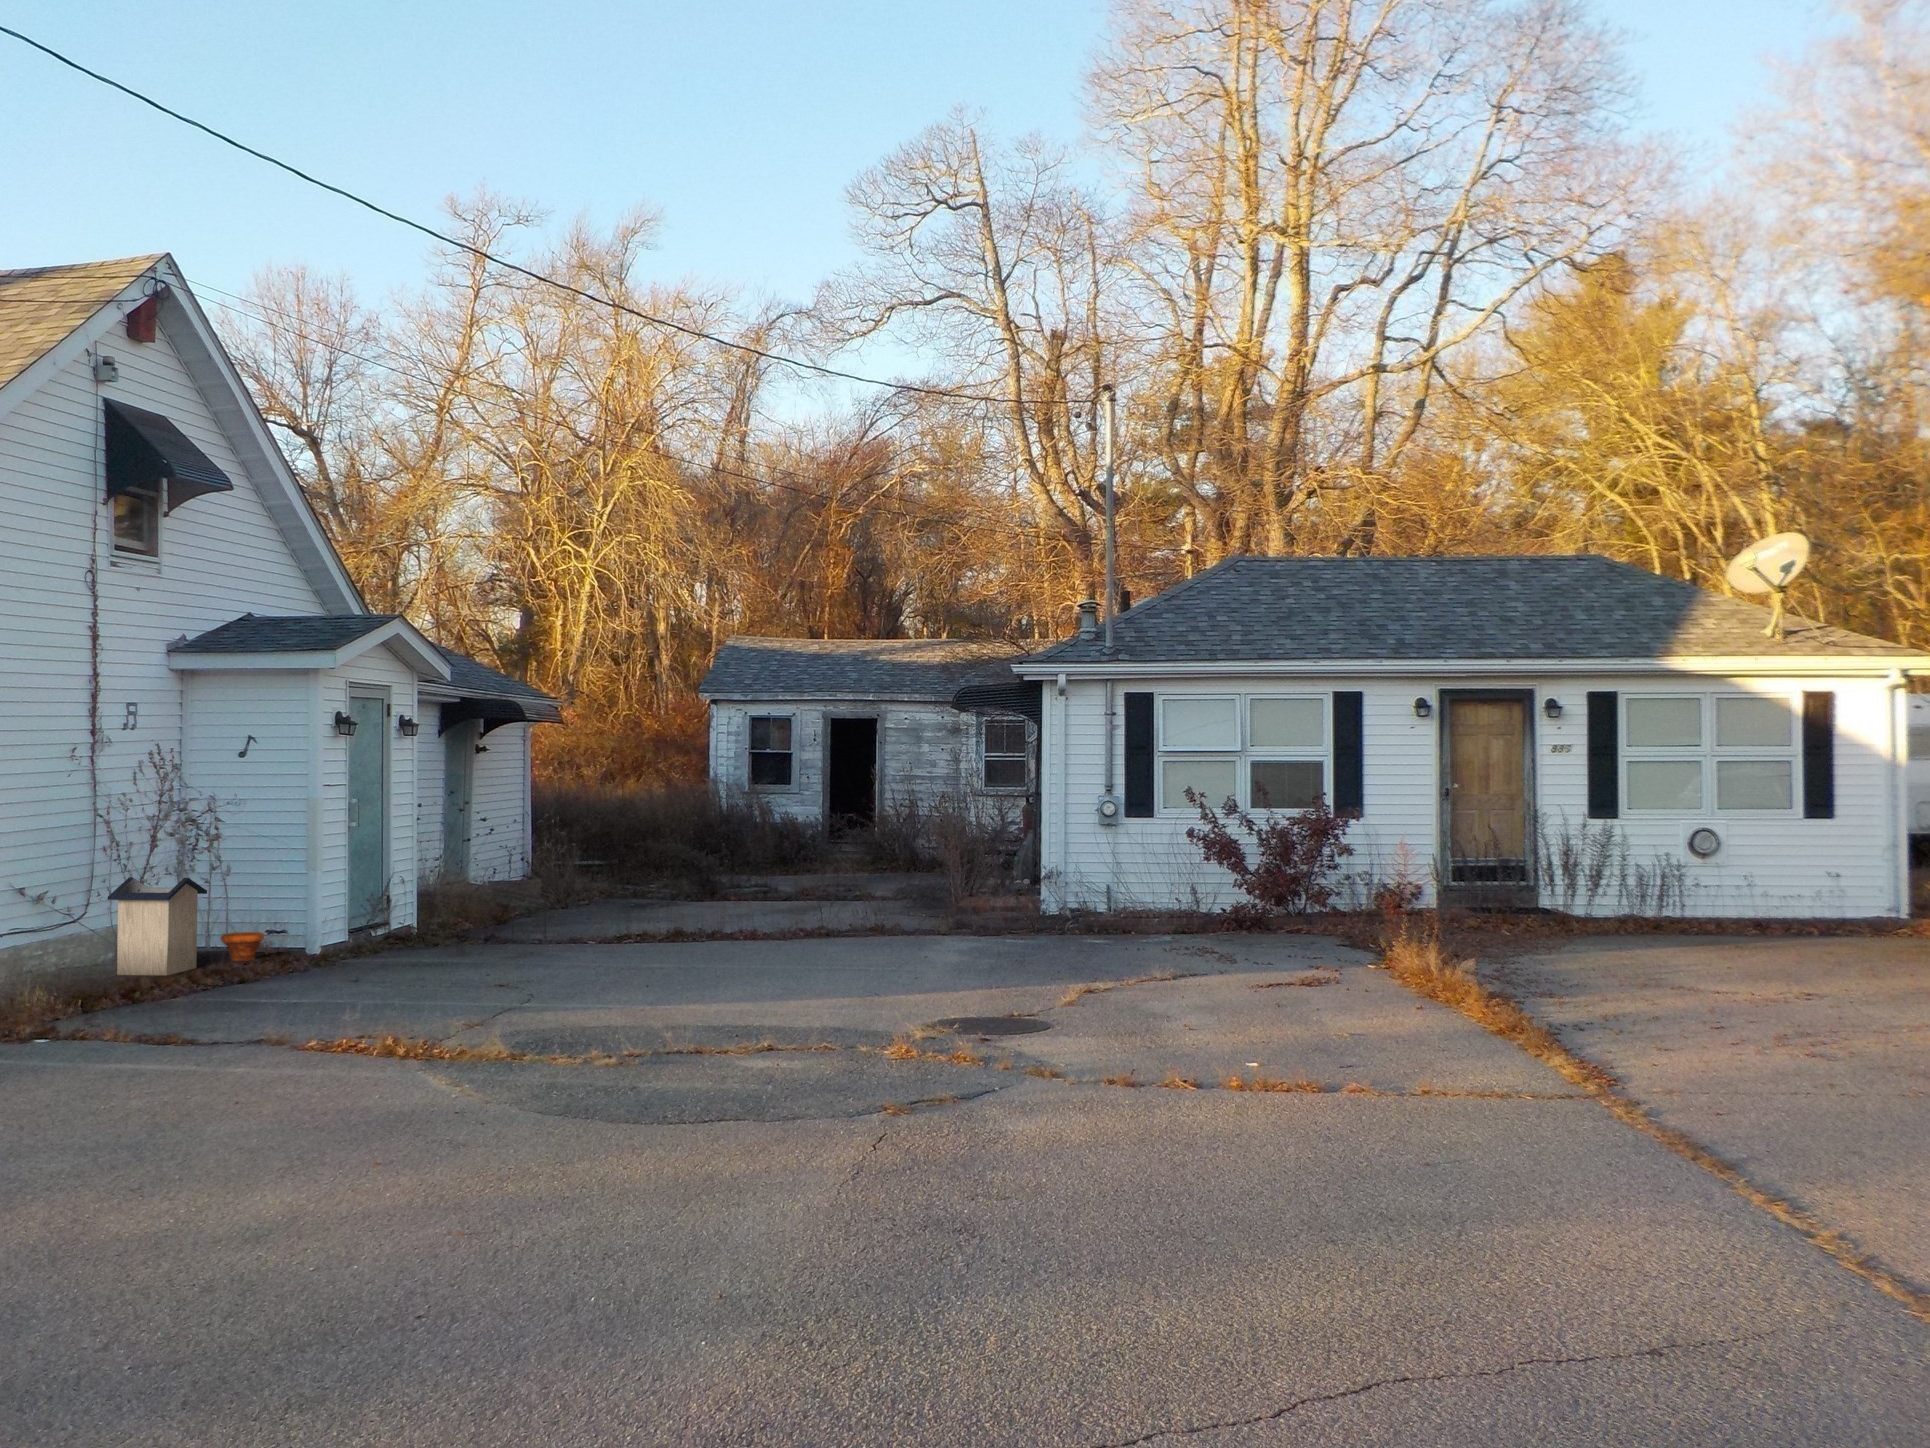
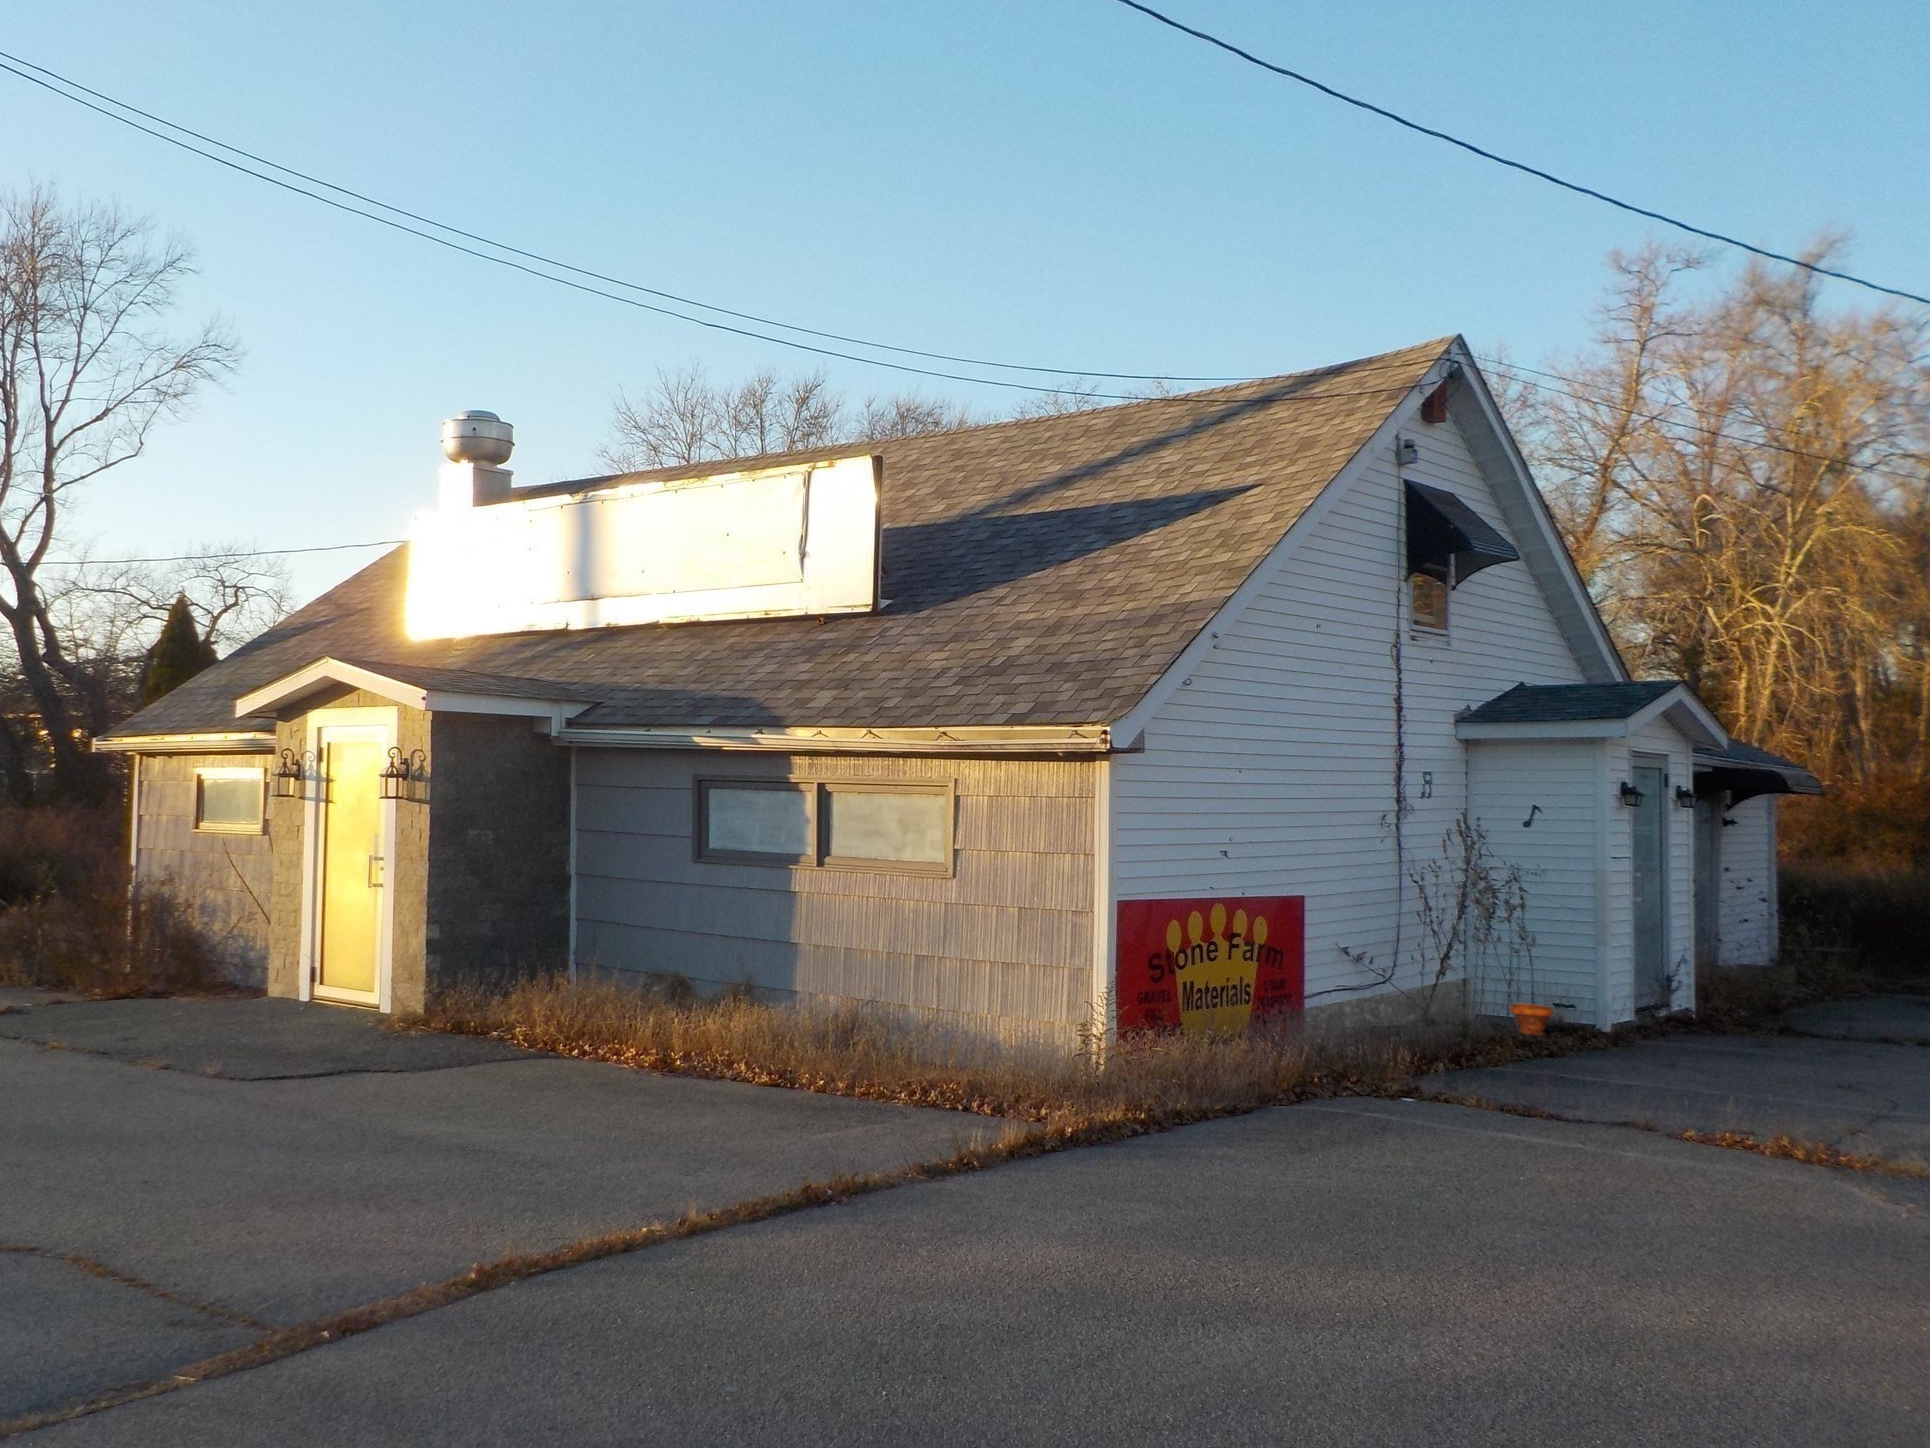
trash can: present [108,877,207,975] -> none [1413,941,1503,1043]

